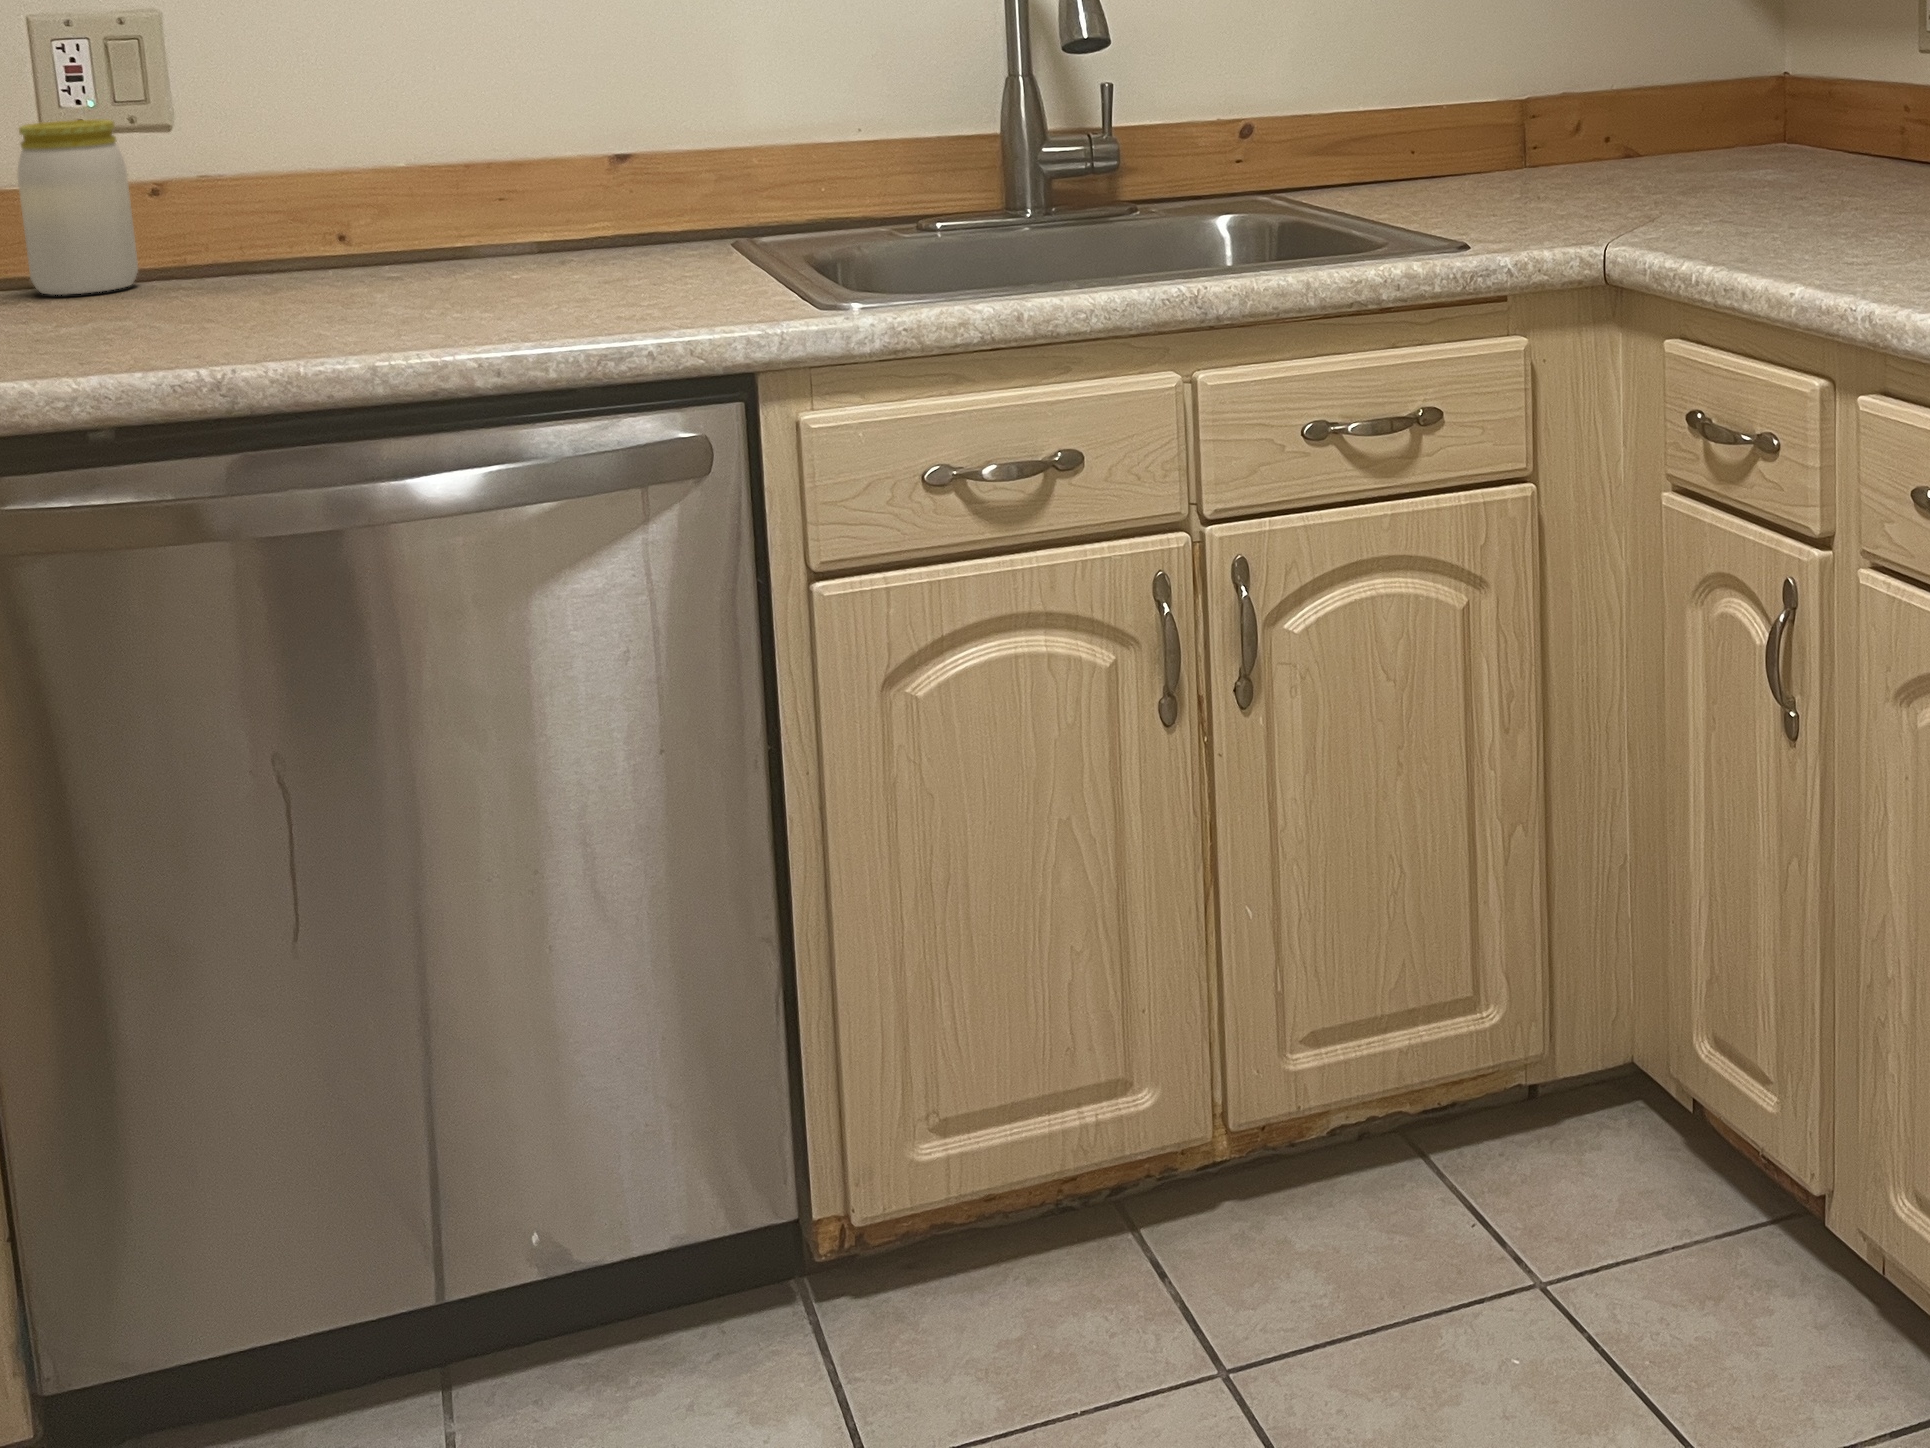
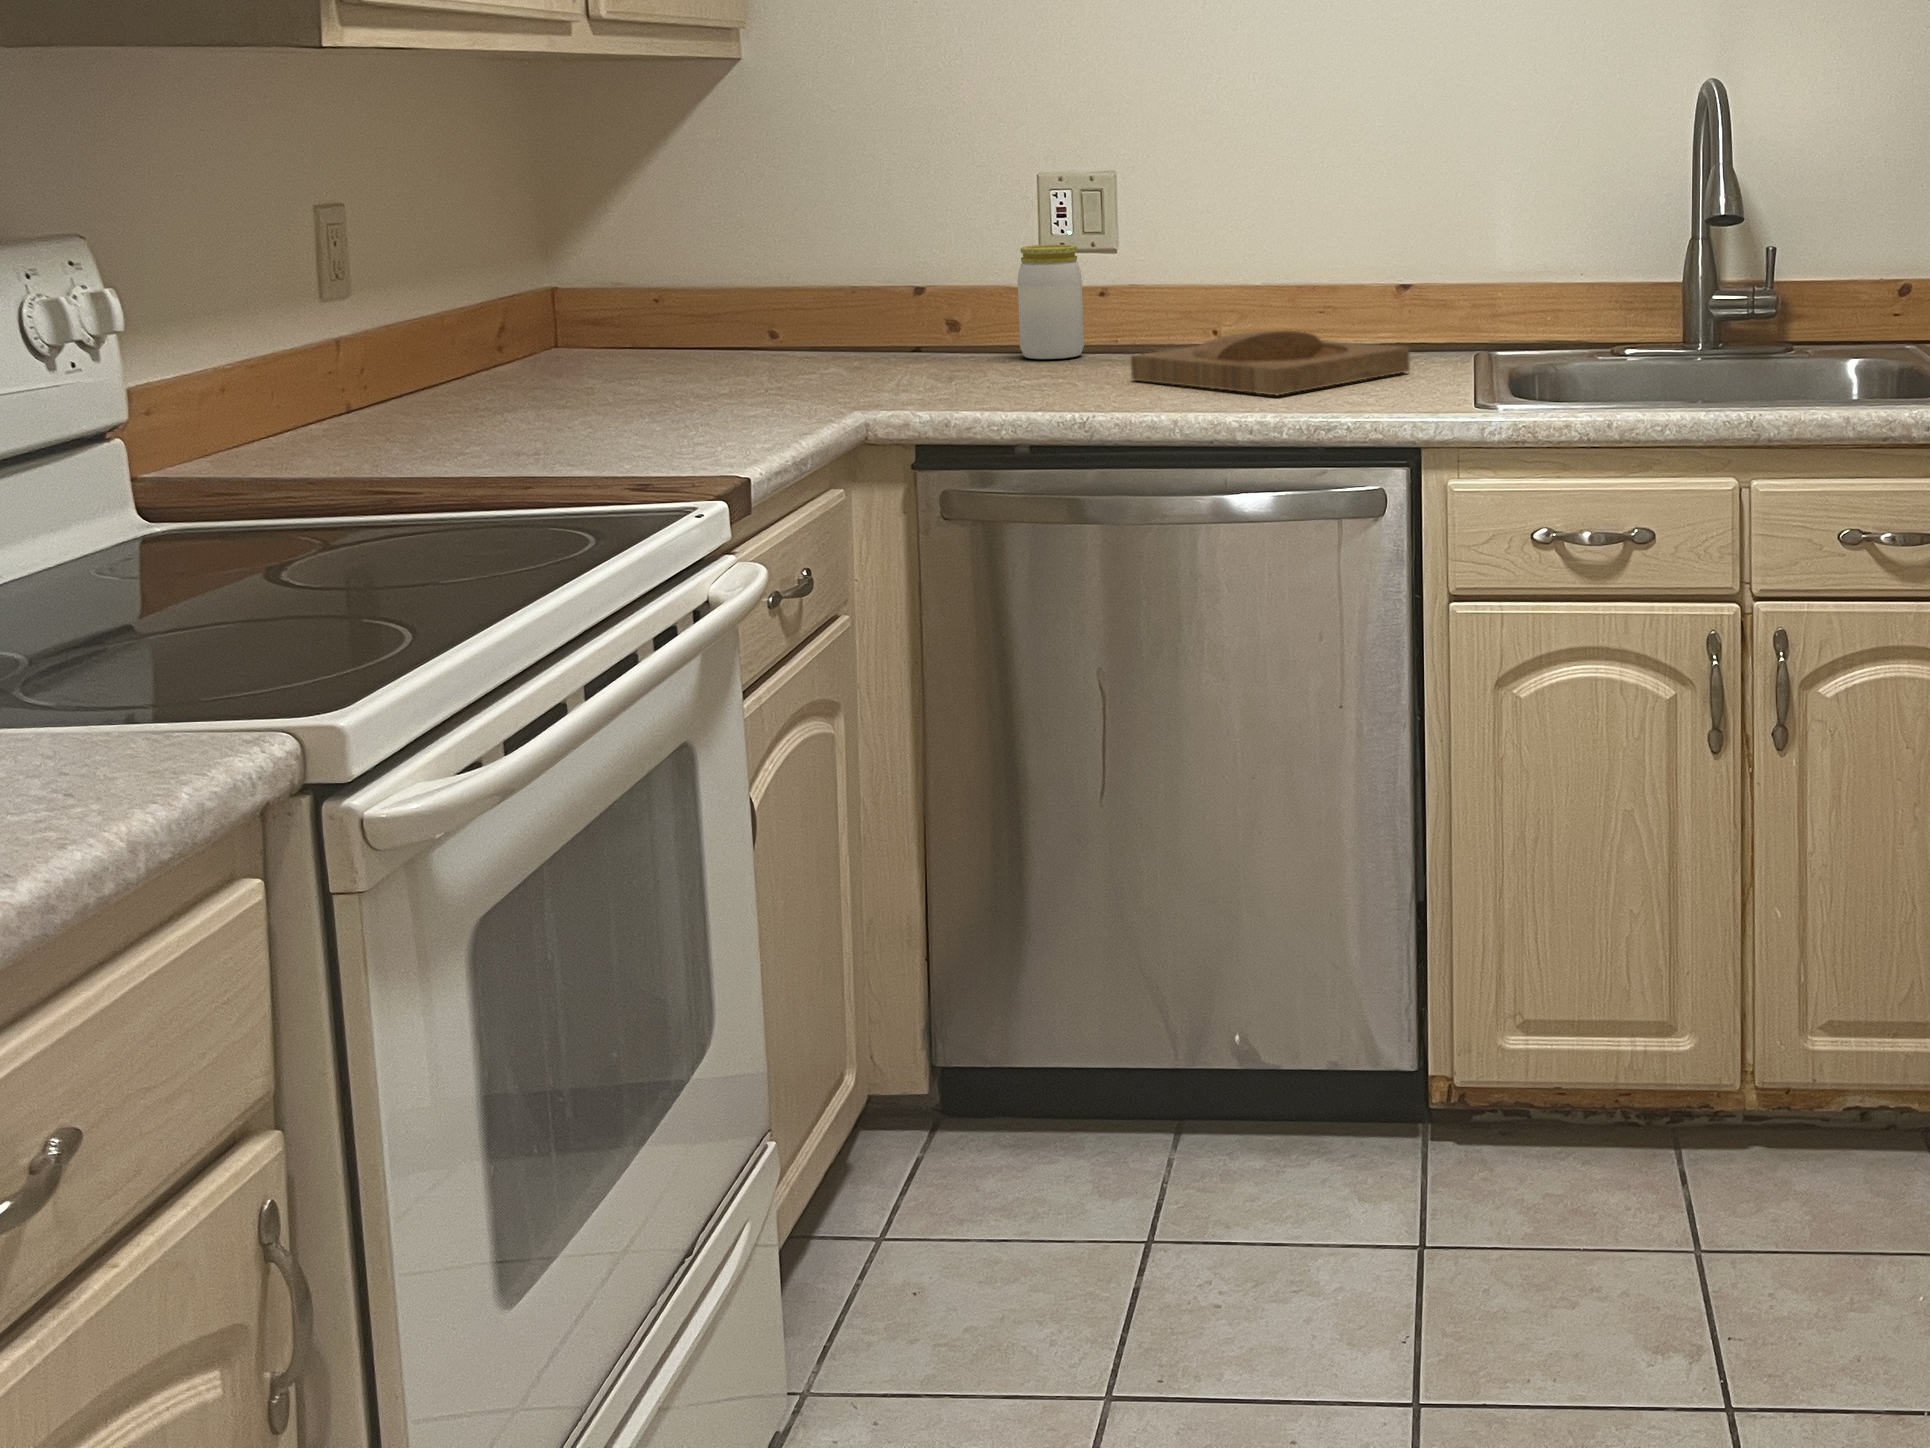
tray: none [251,224,675,316] -> present [1131,331,1410,395]

